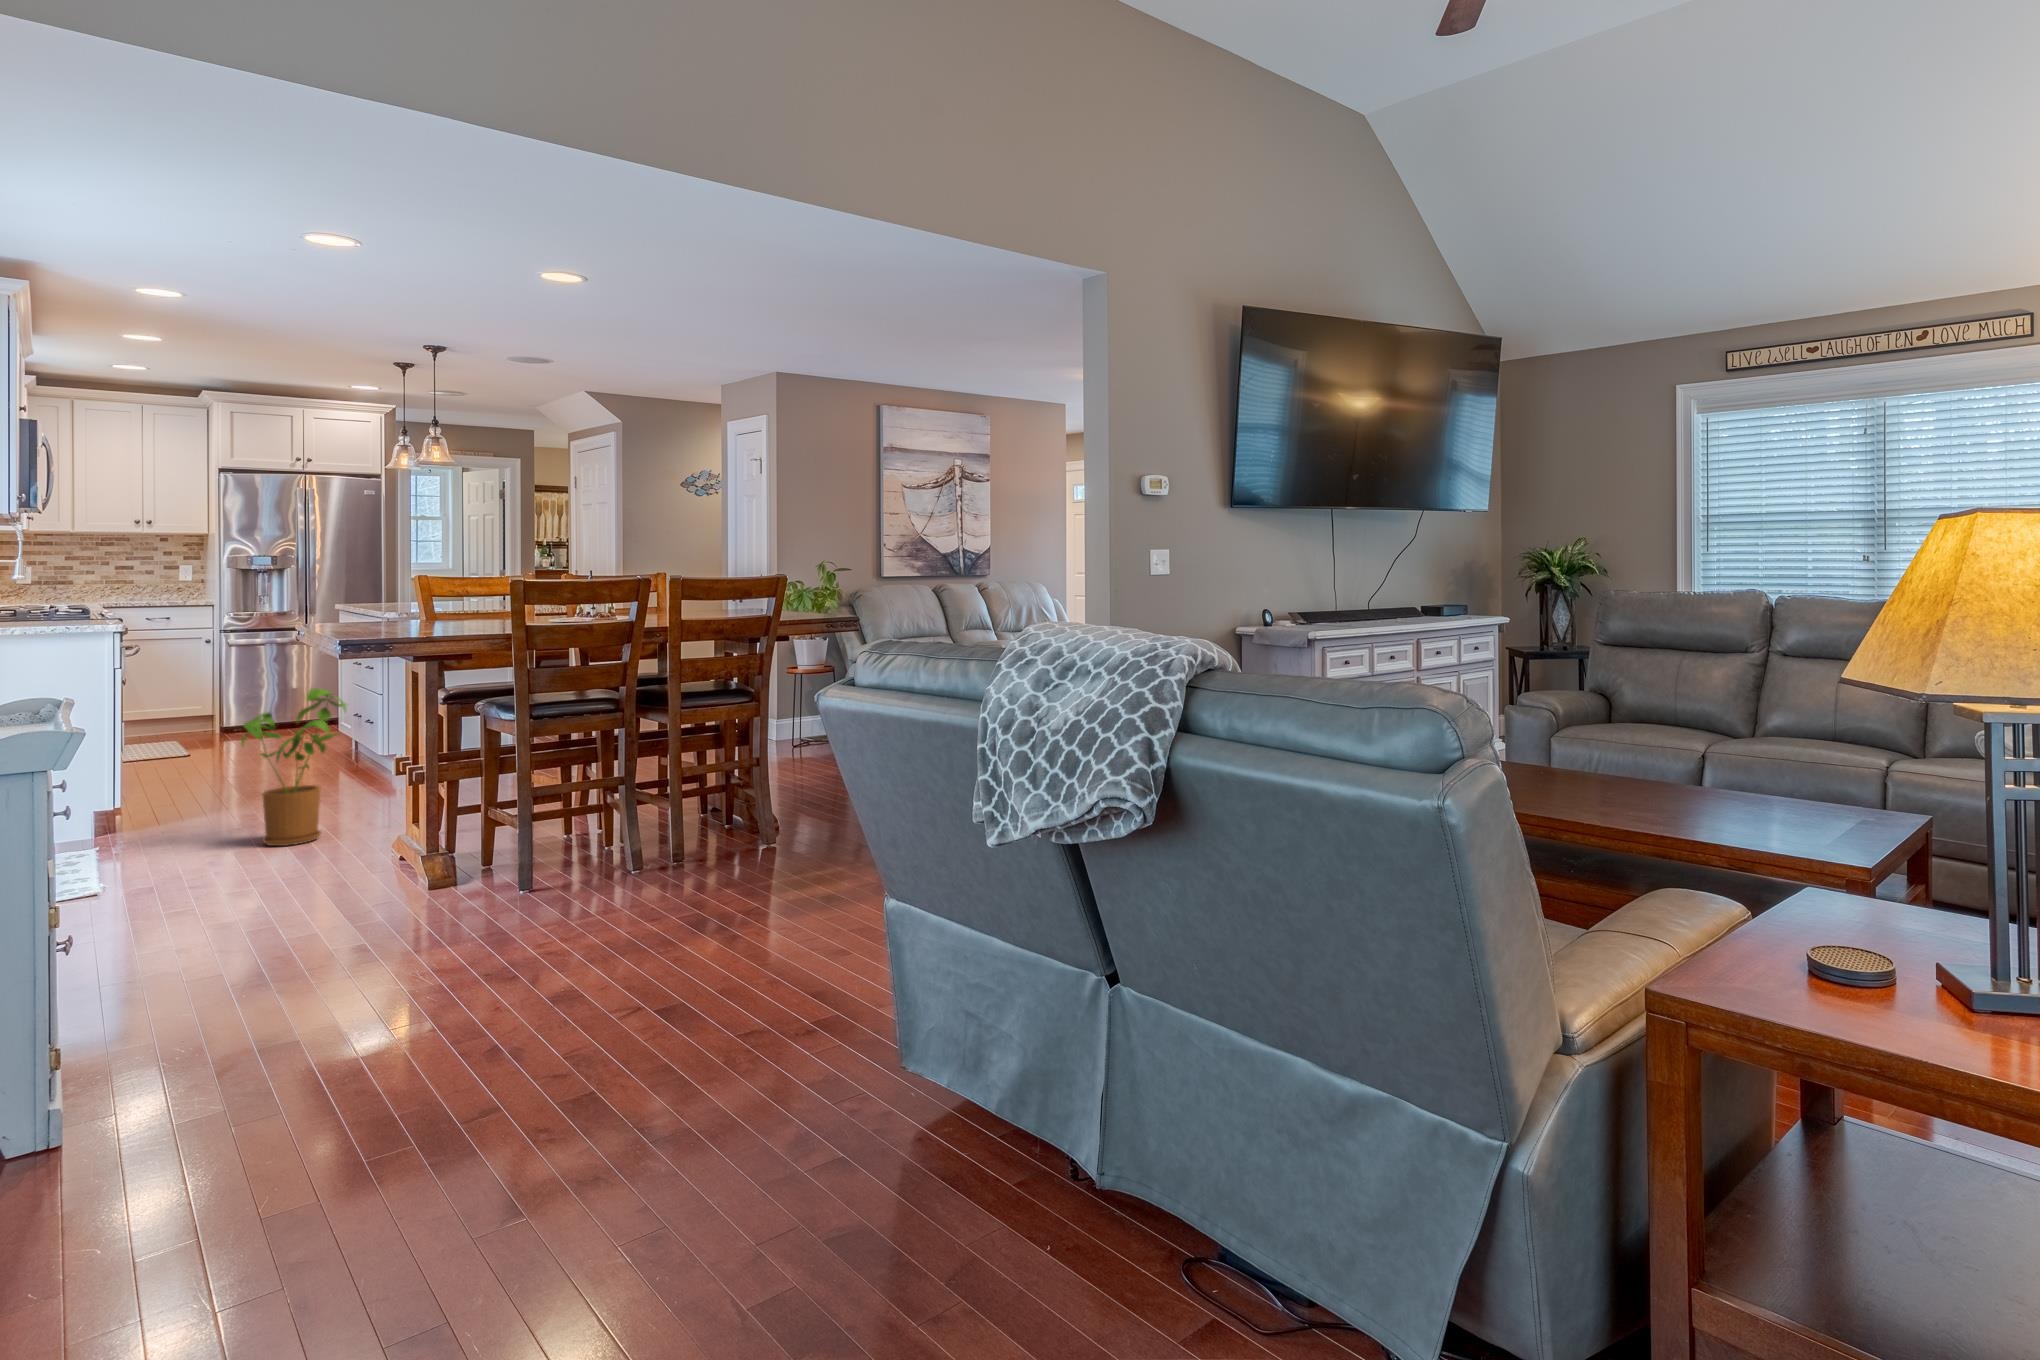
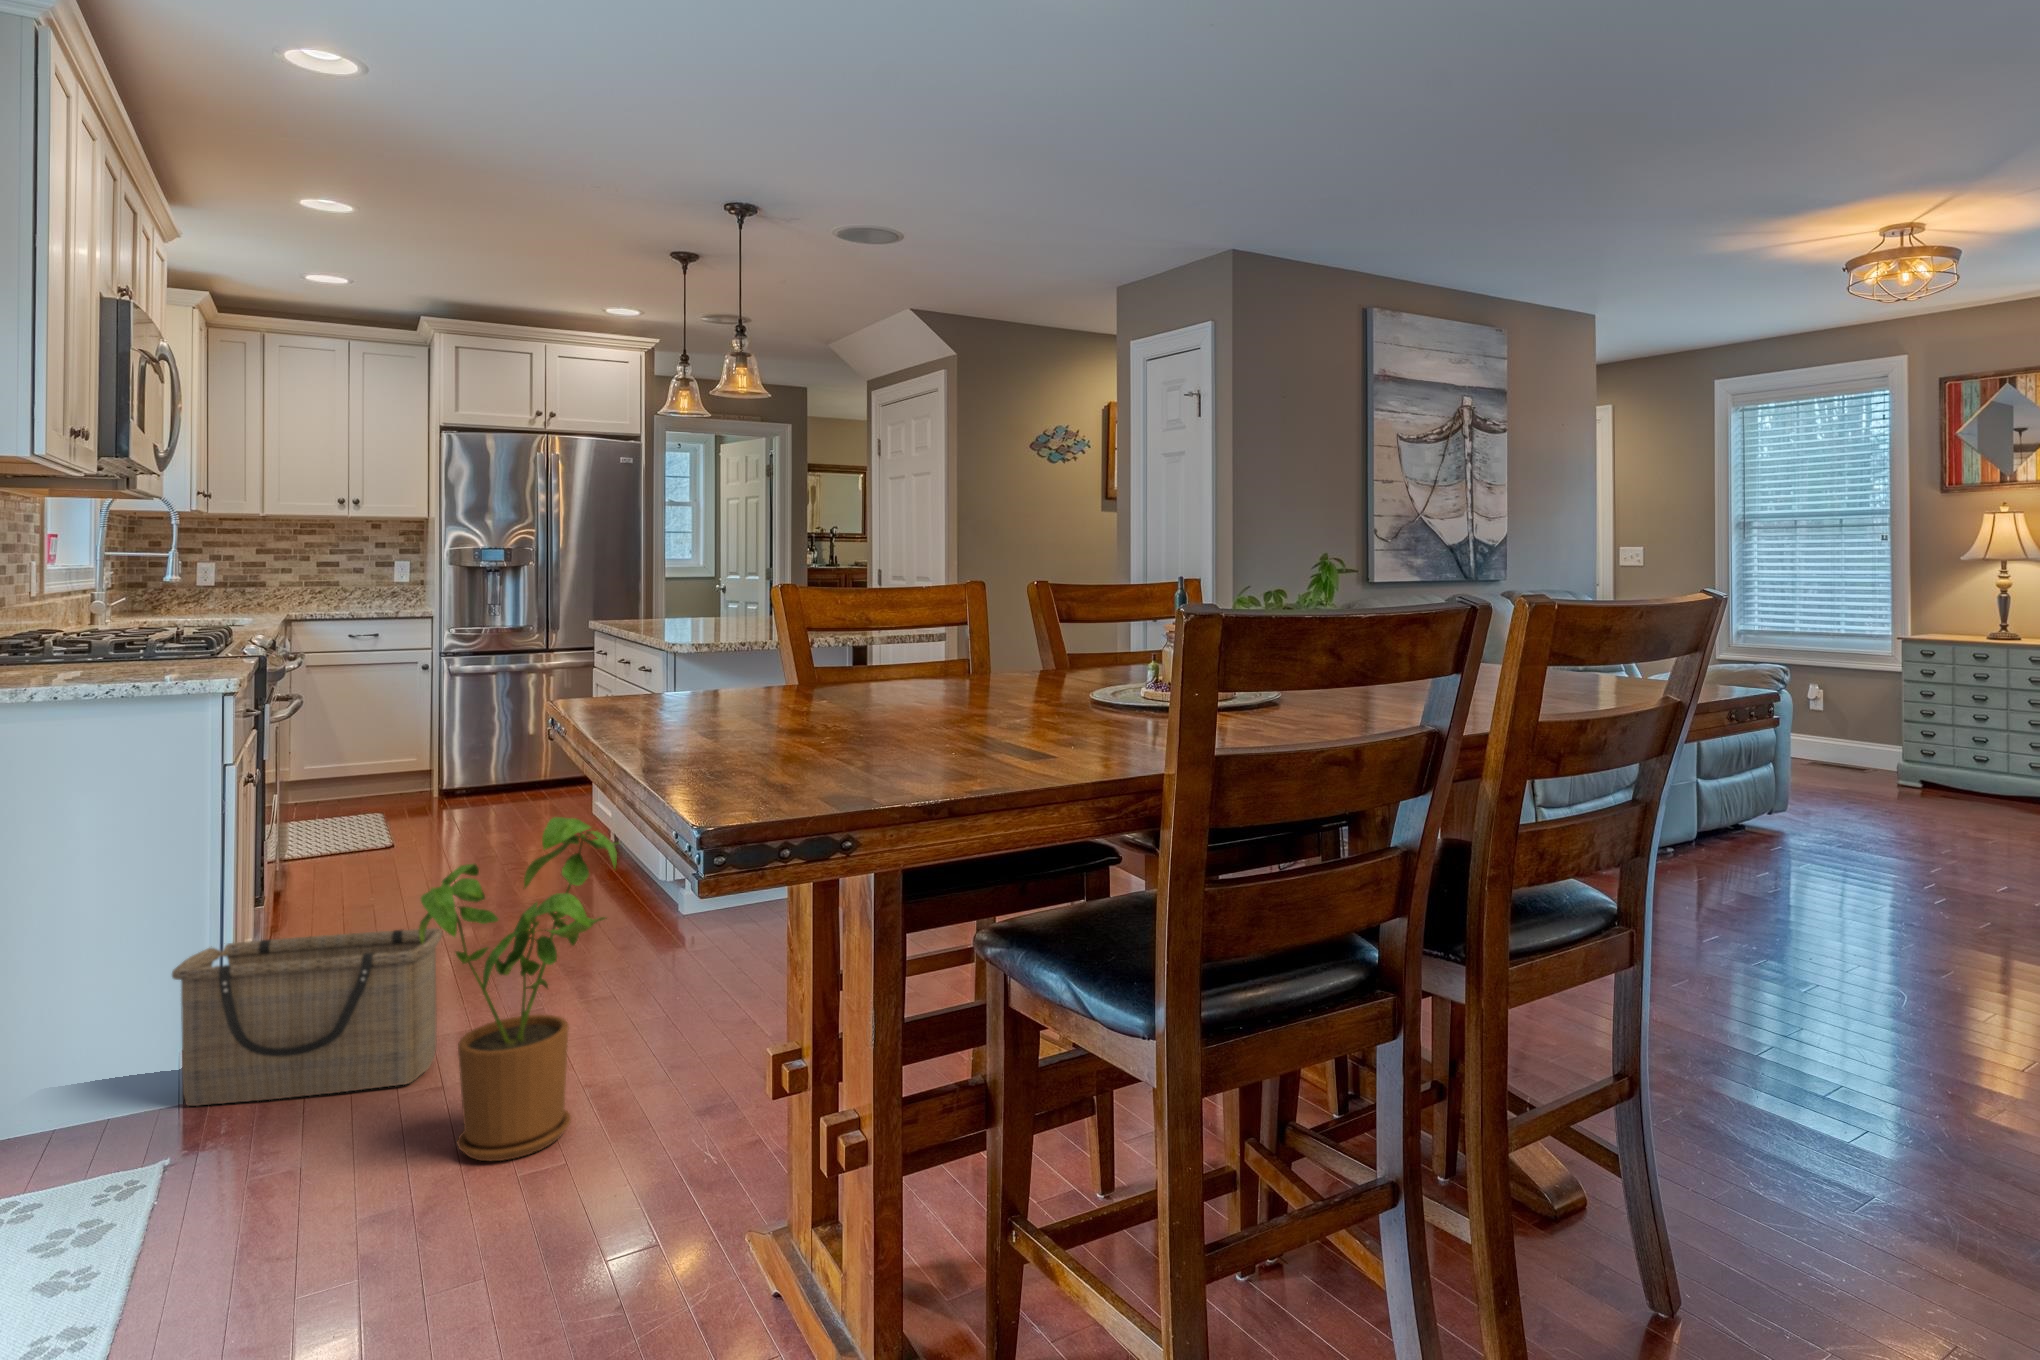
basket: none [100,756,248,839] -> present [172,928,442,1106]

